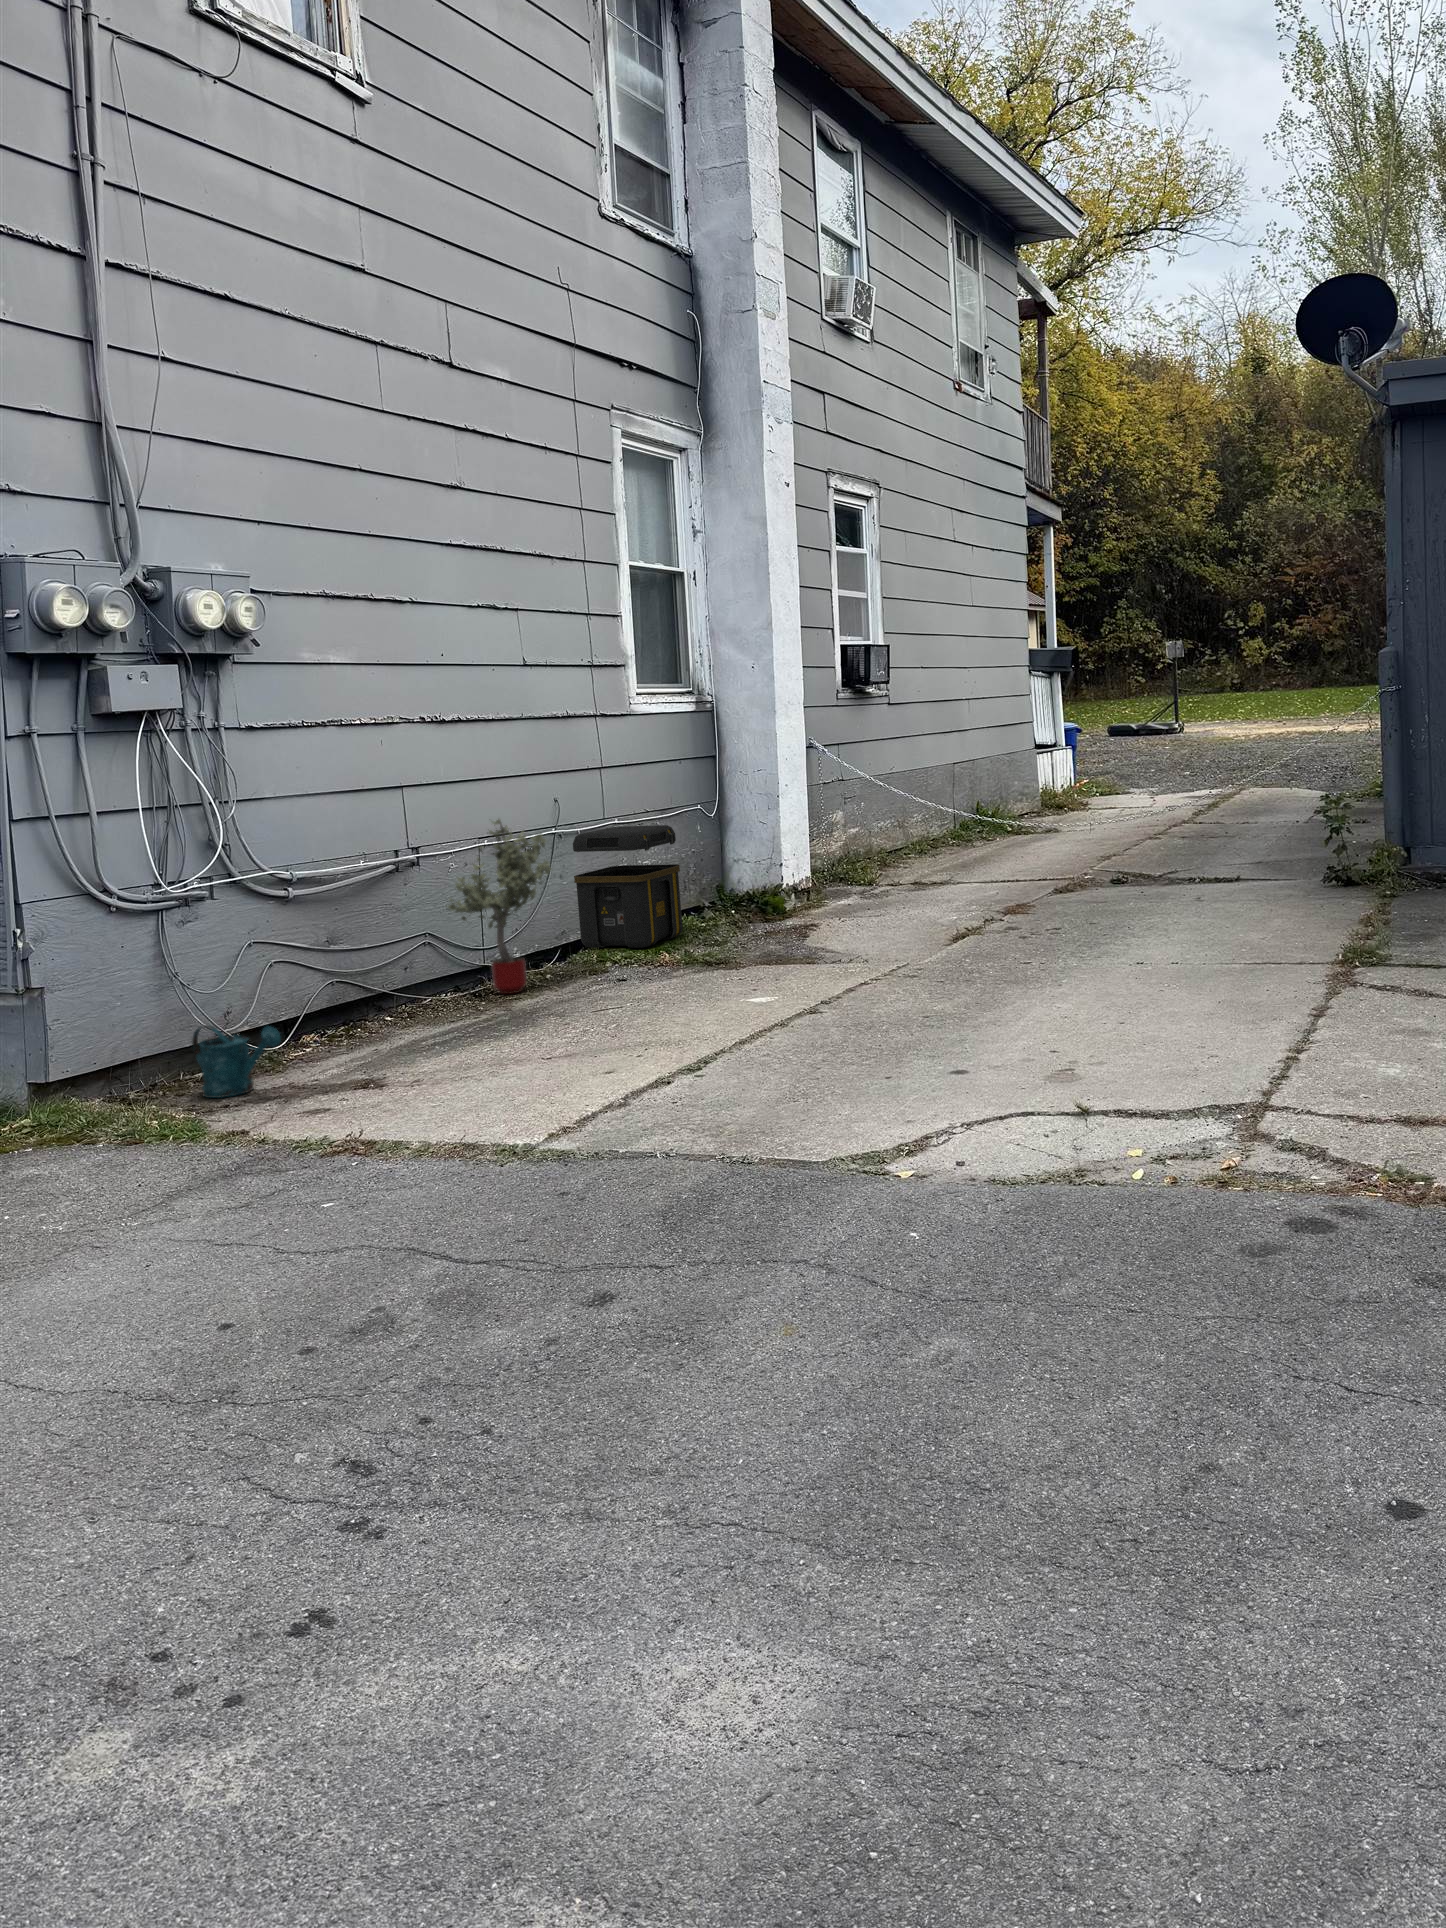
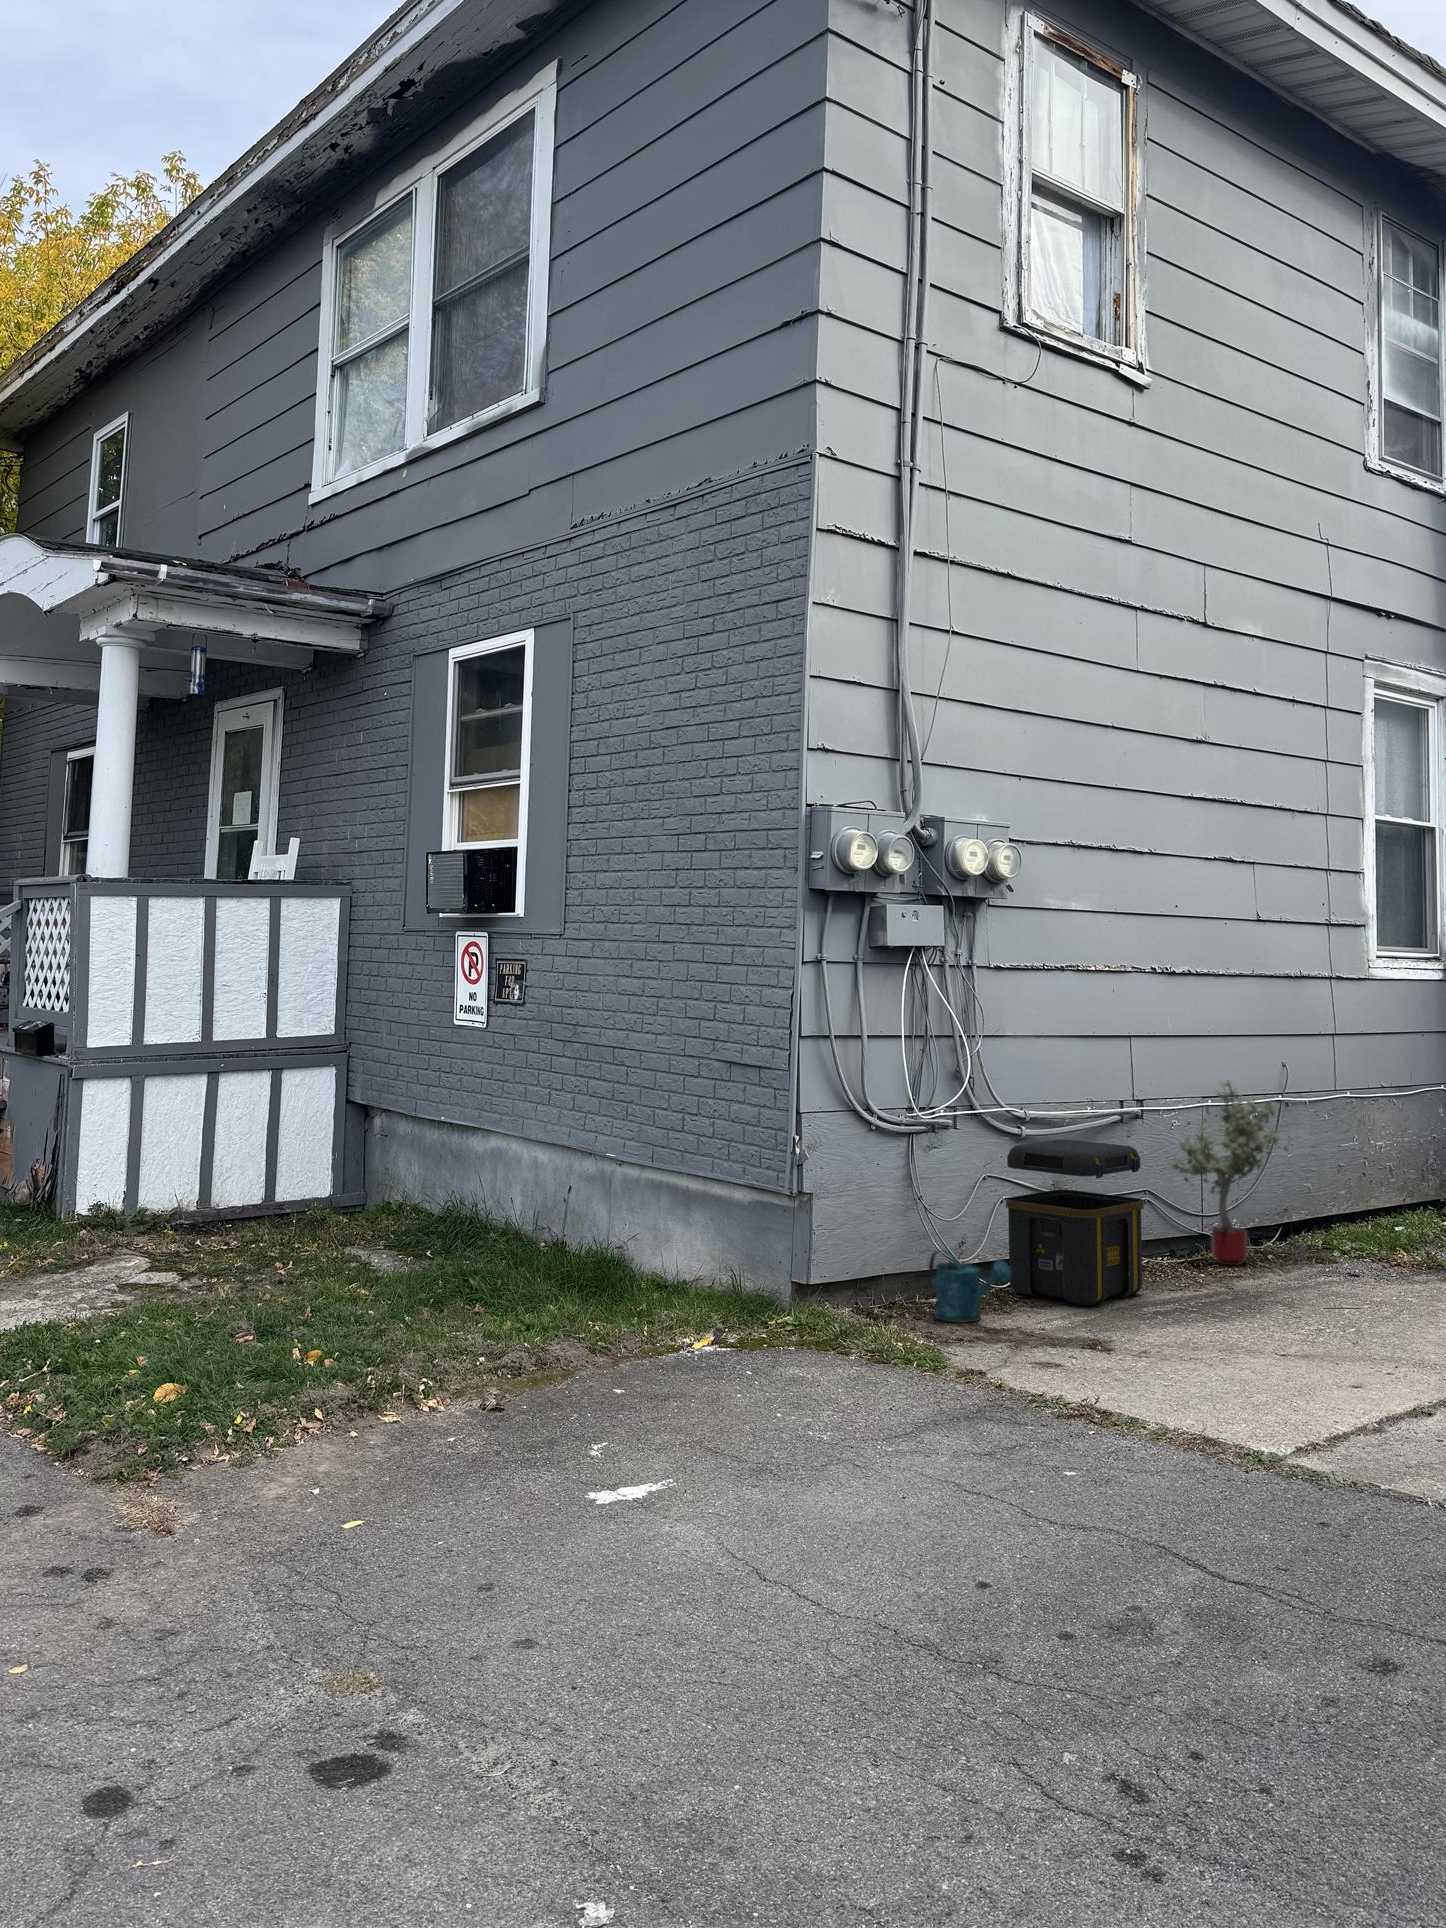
toolbox: present [573,825,682,948] -> present [1006,1140,1144,1305]

